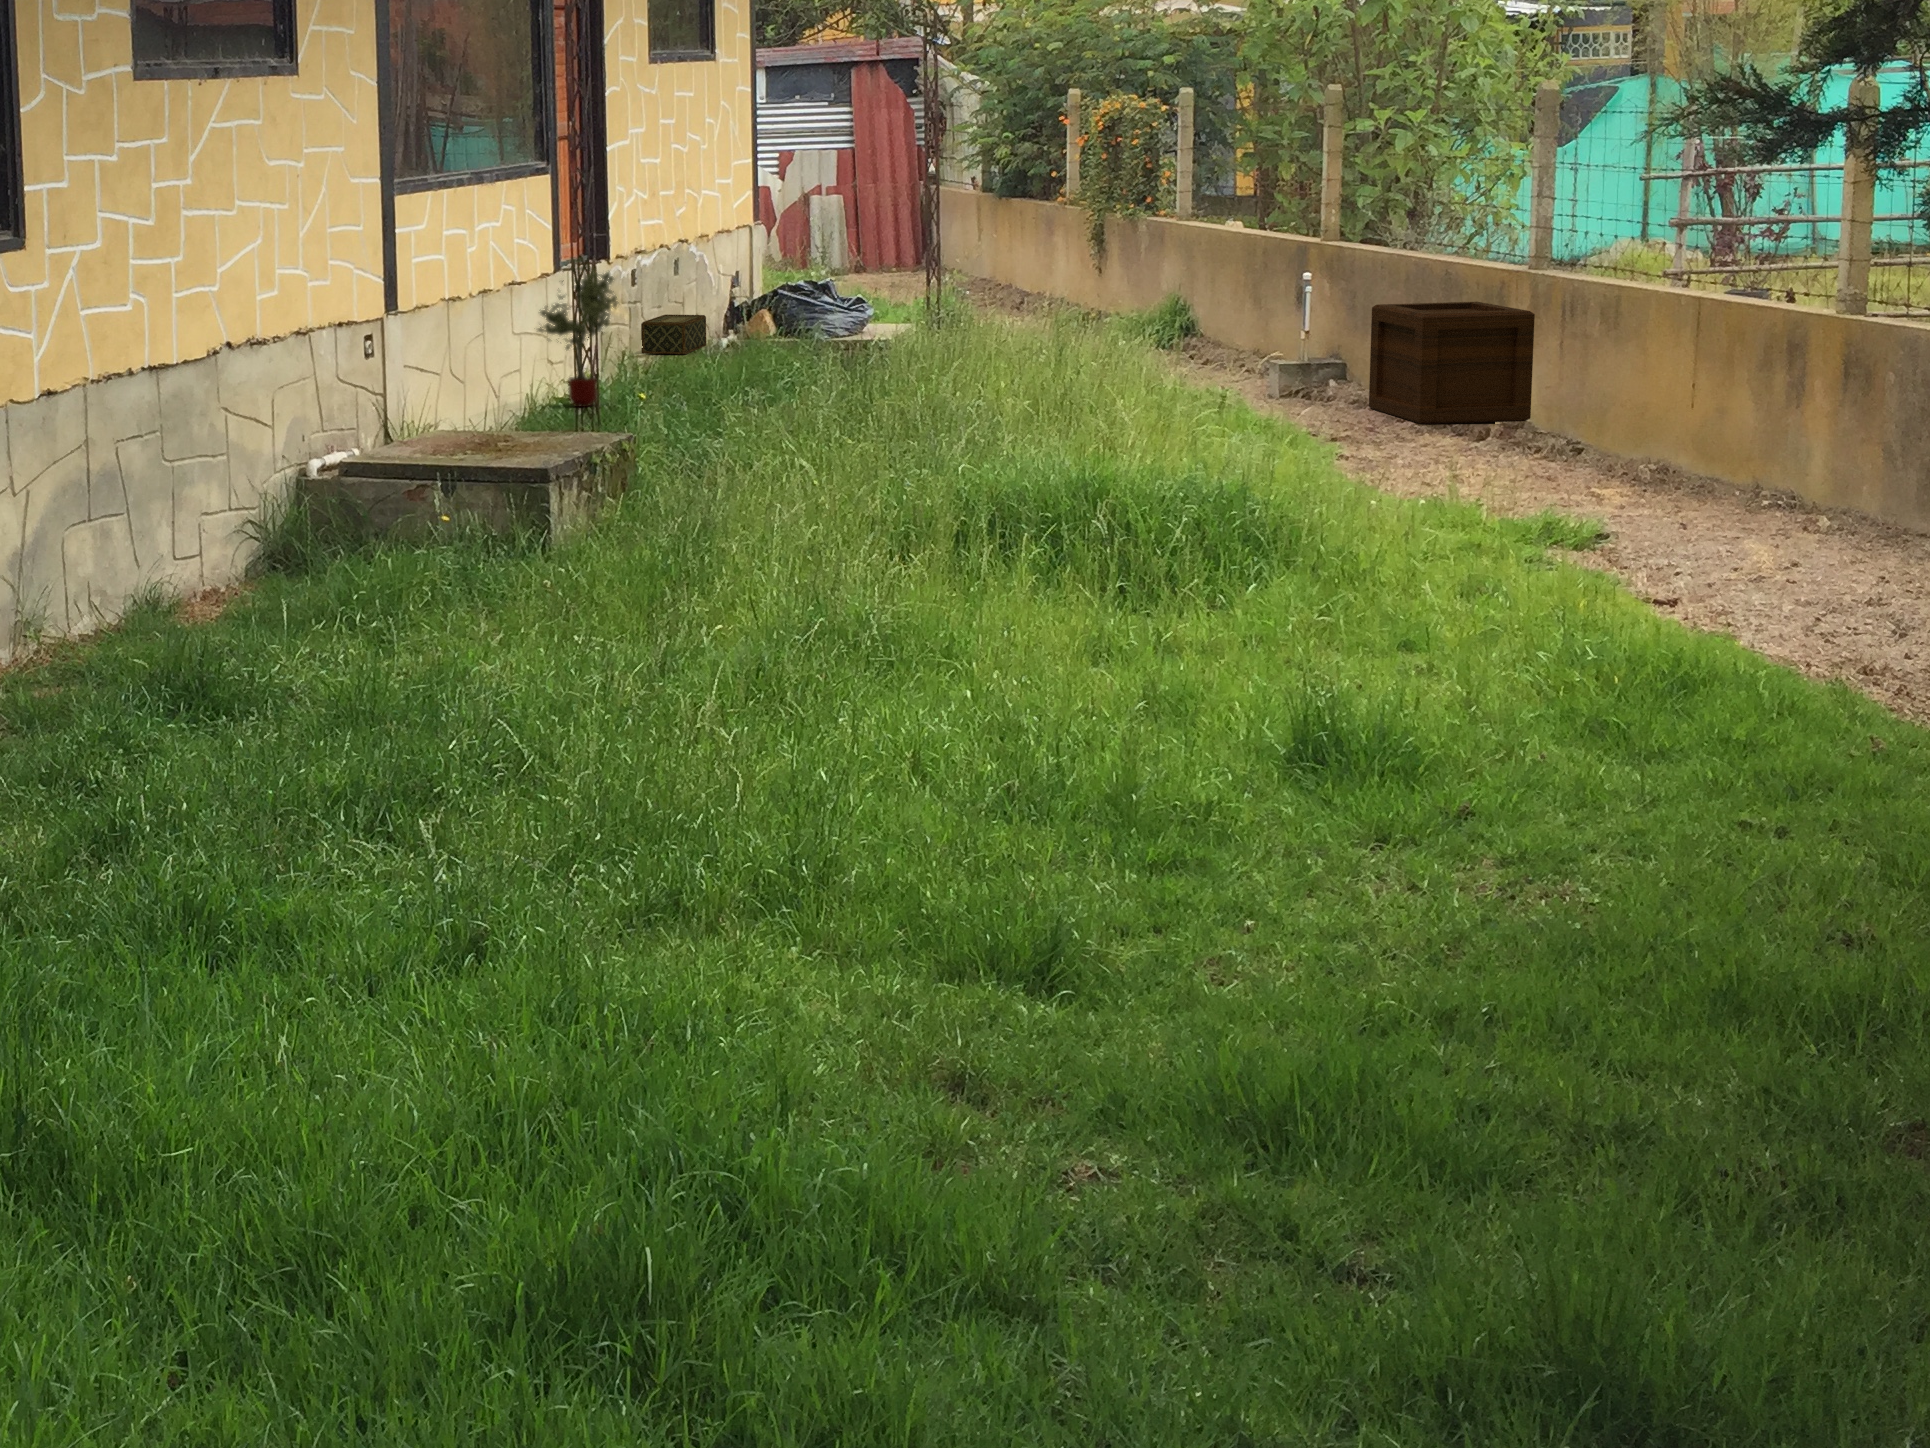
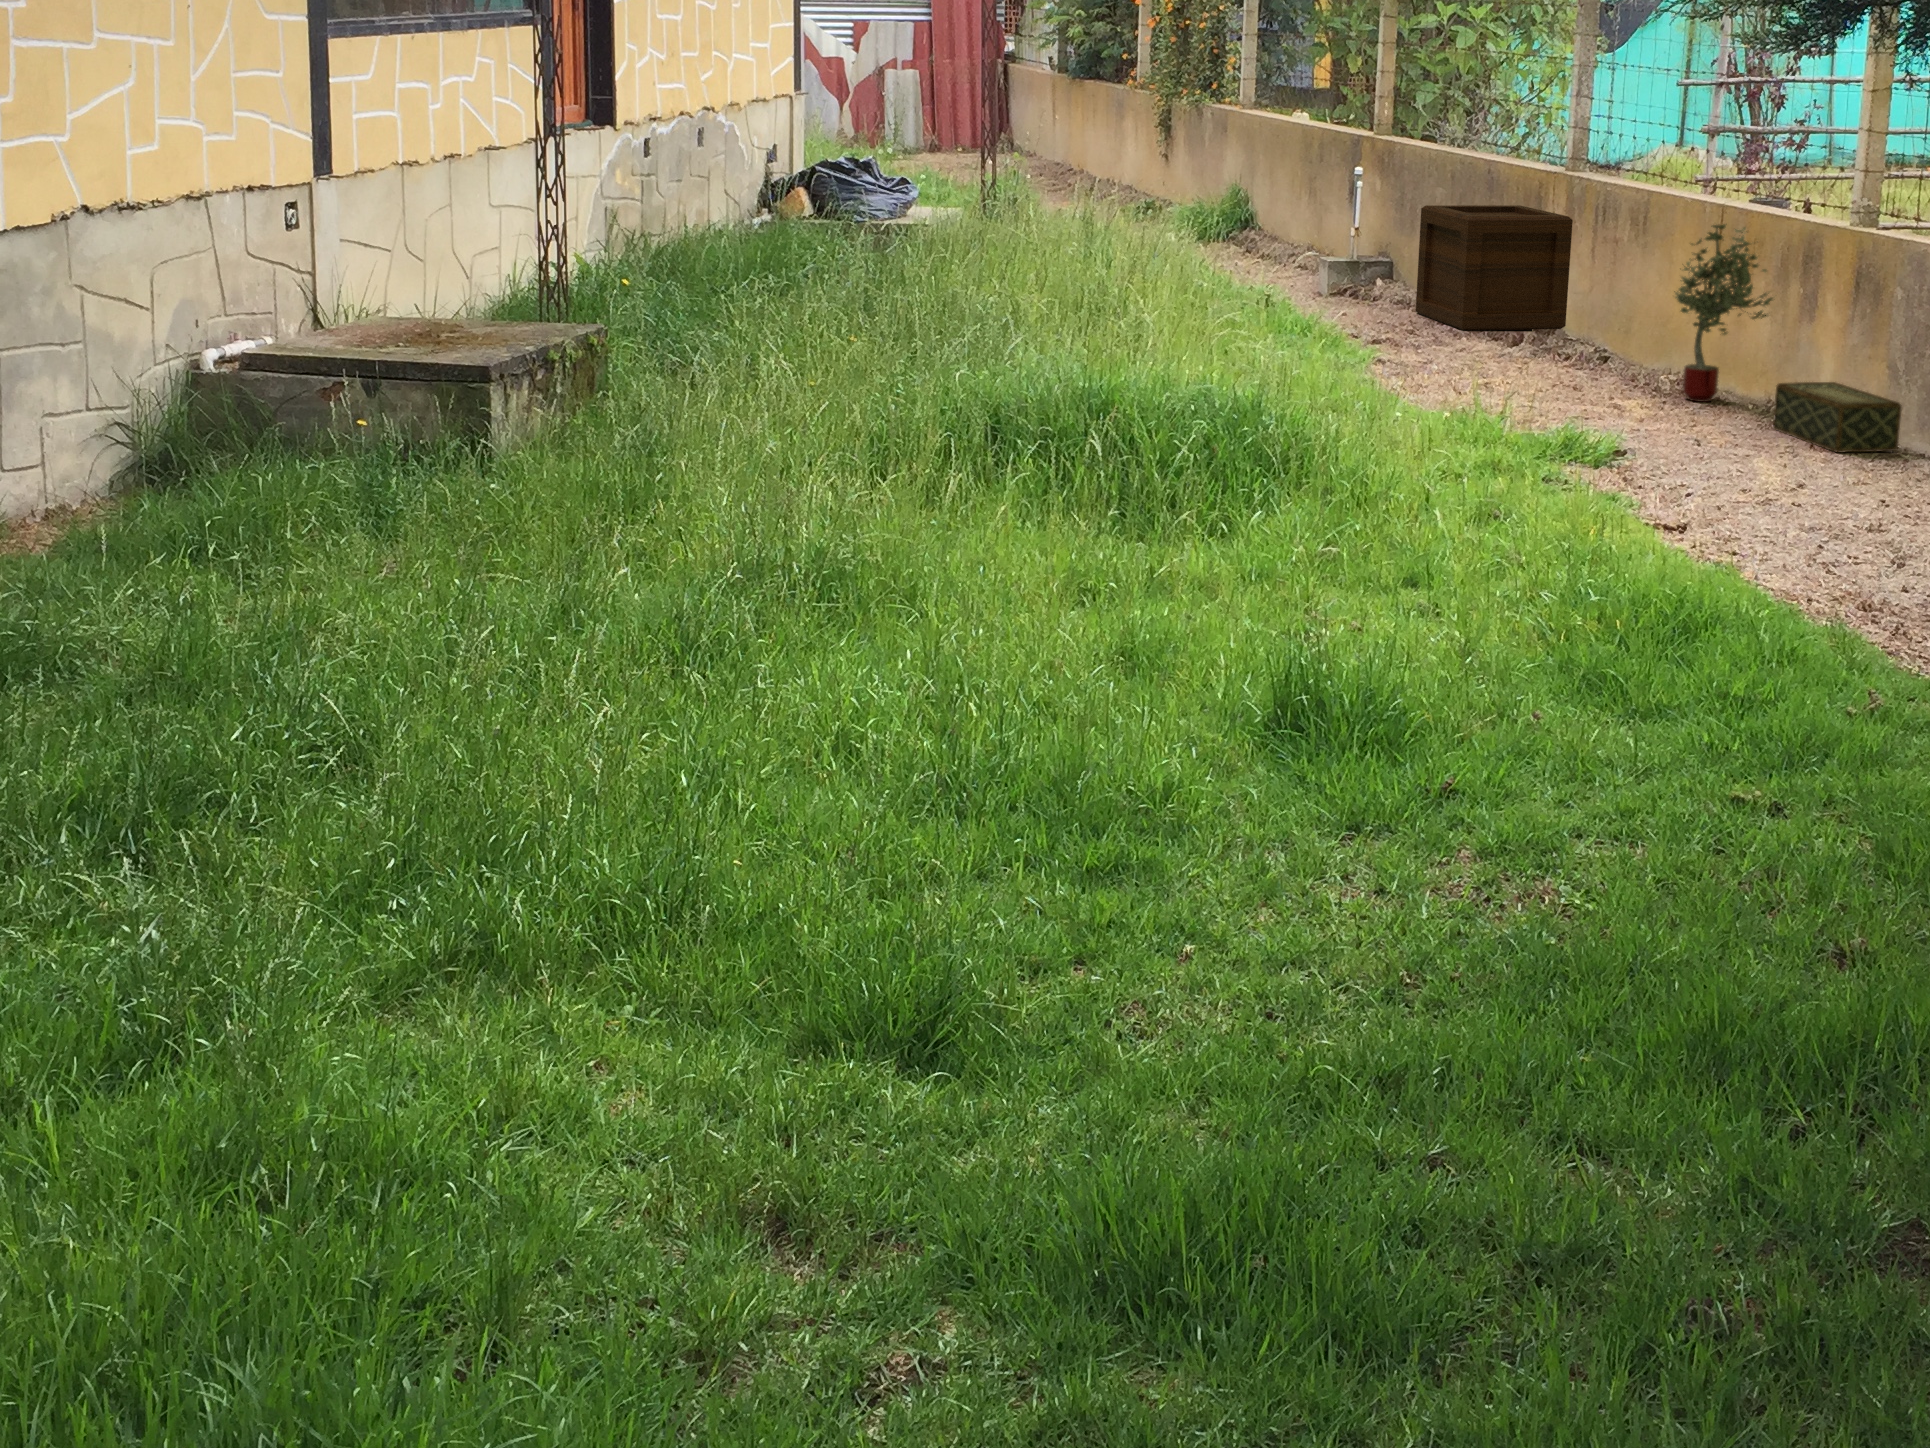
potted tree: present [538,258,617,407] -> present [1674,224,1773,402]
woven basket: present [641,315,706,354] -> present [1773,382,1901,453]

